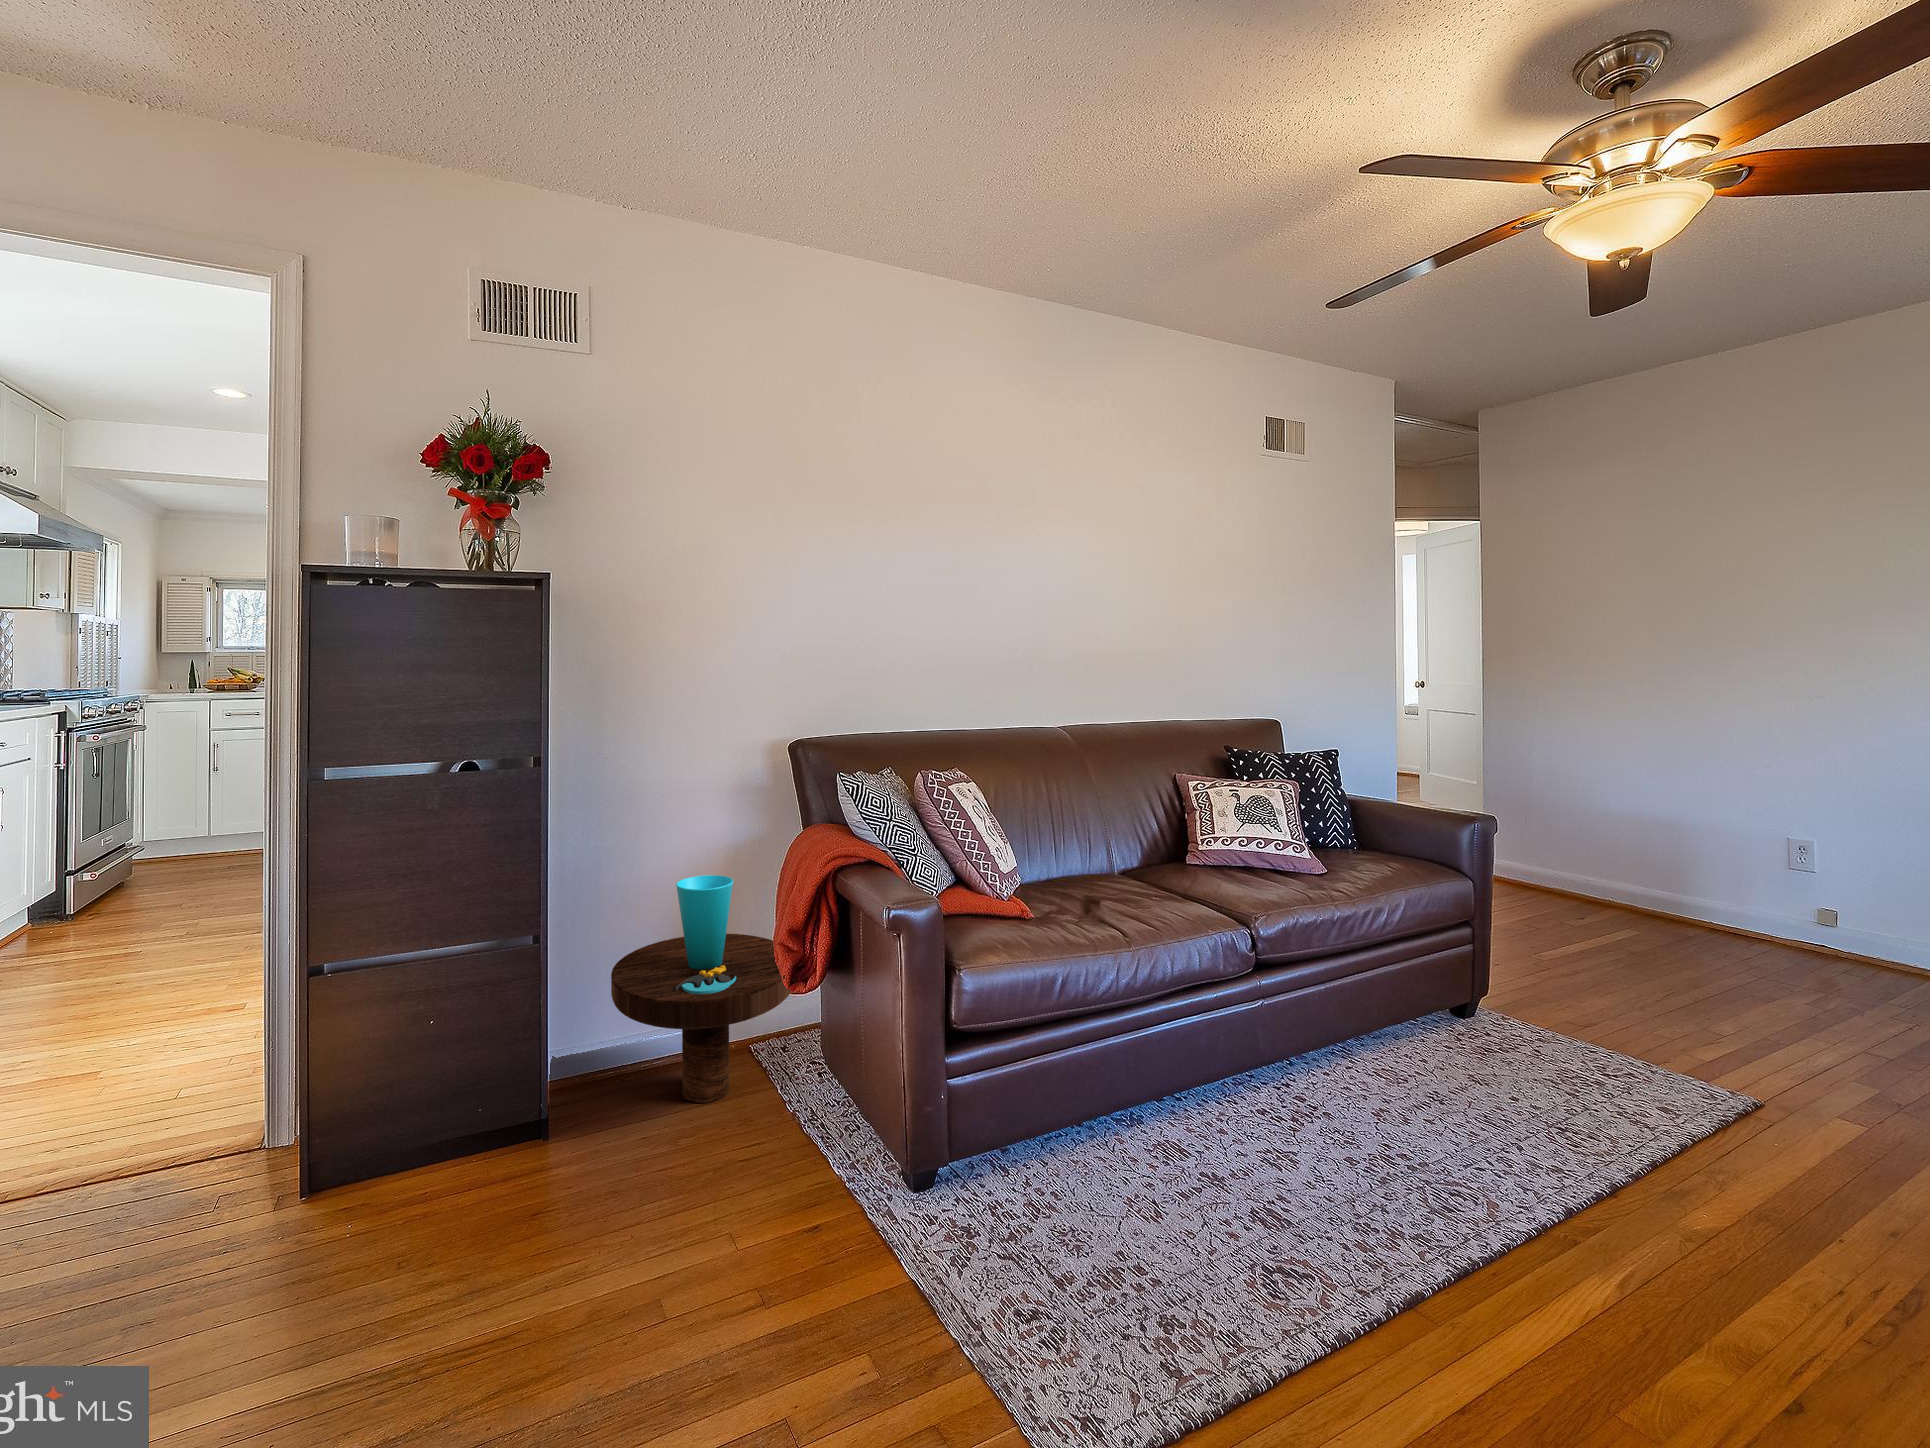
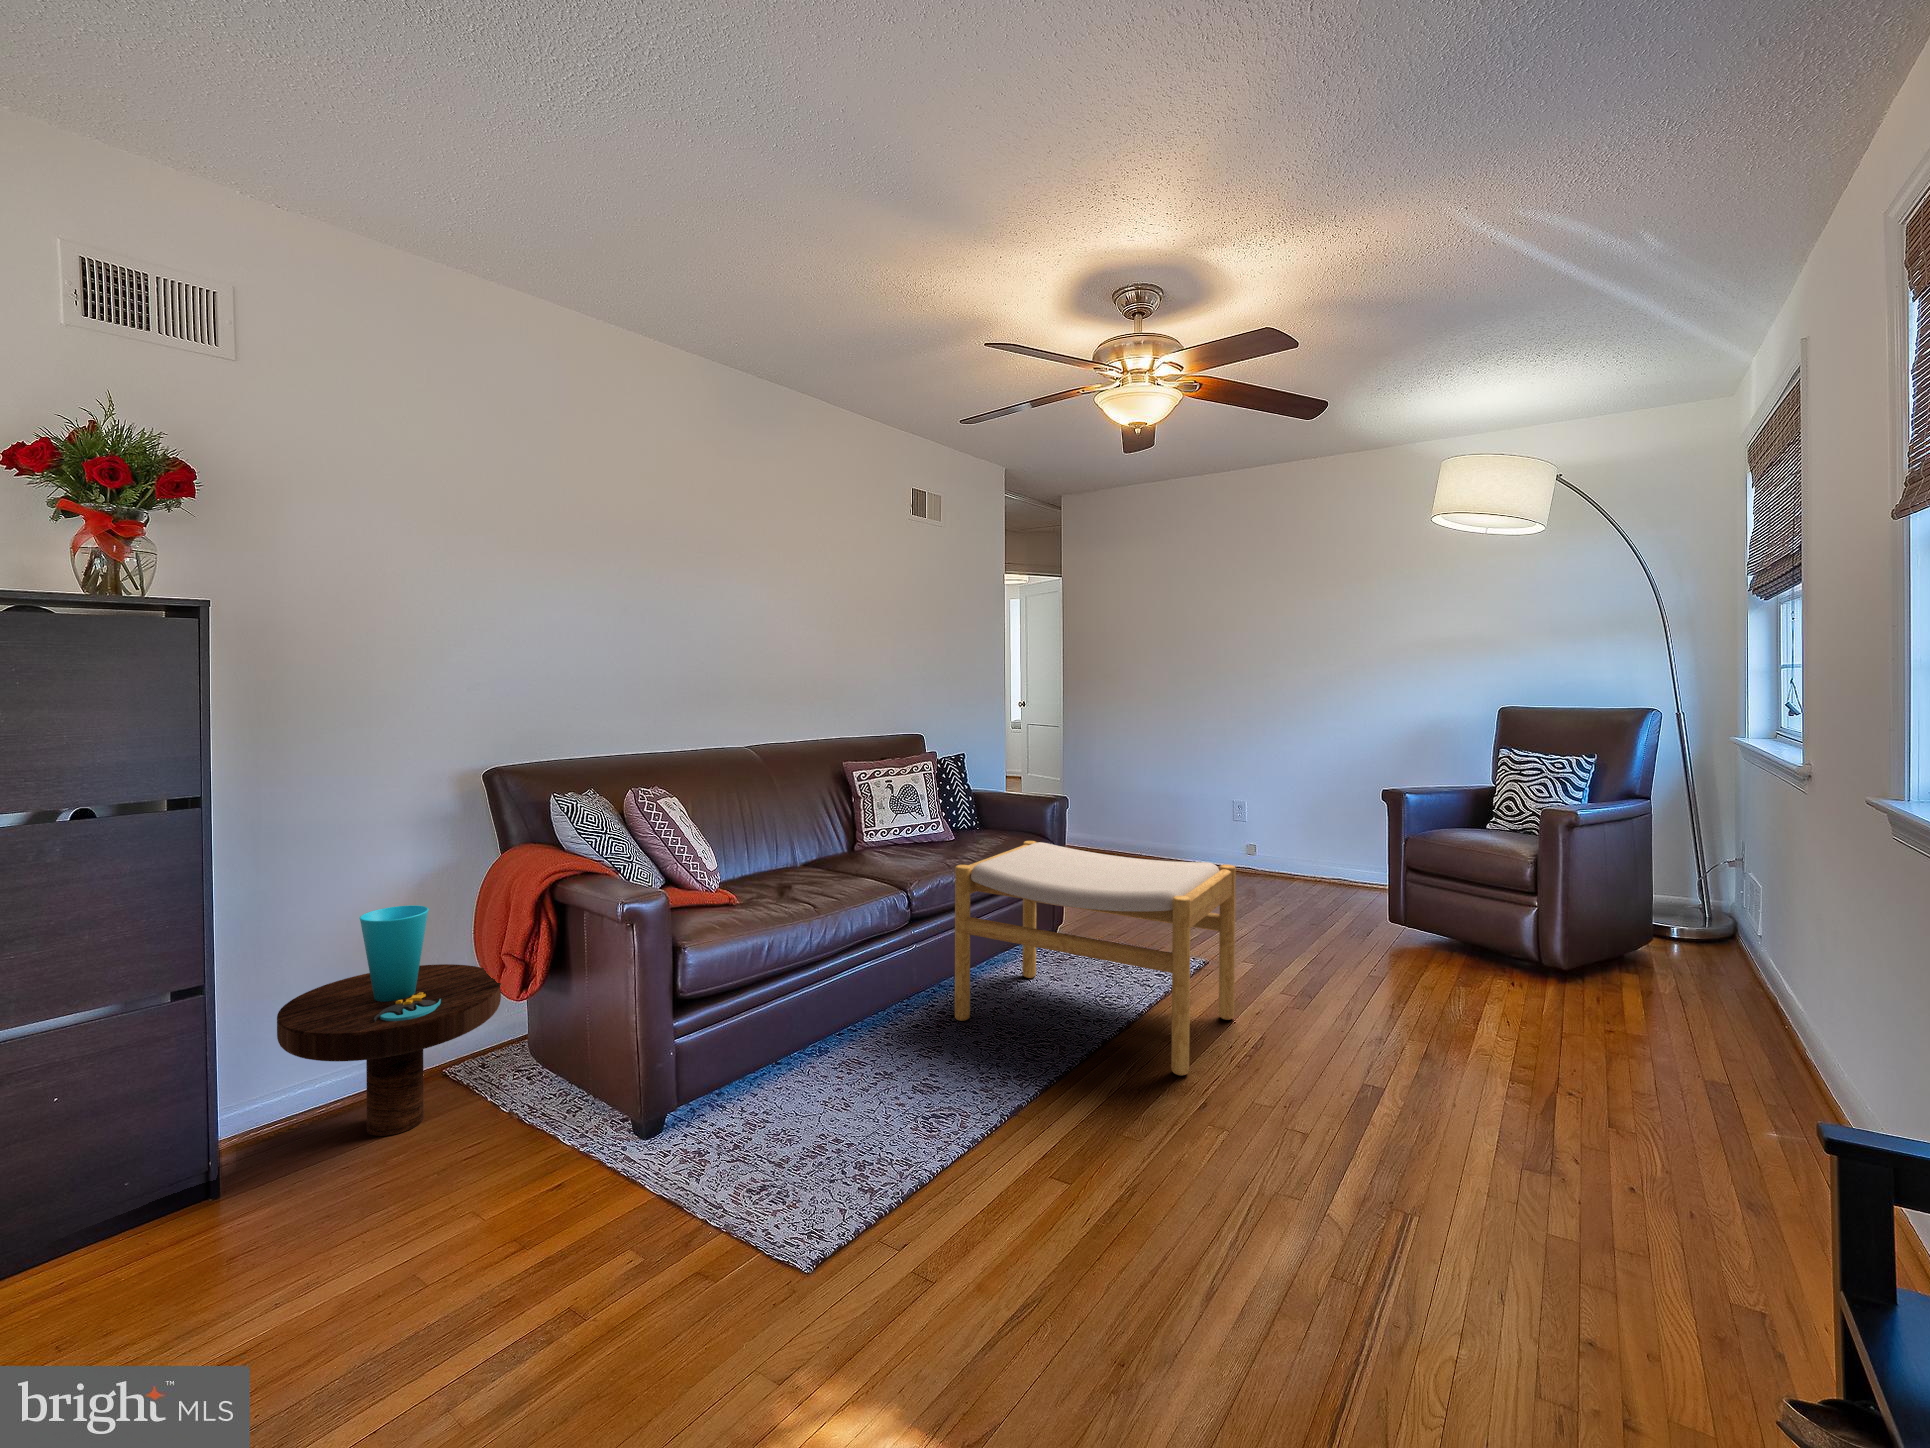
footstool: none [1317,877,1865,1337] -> present [955,841,1236,1076]

